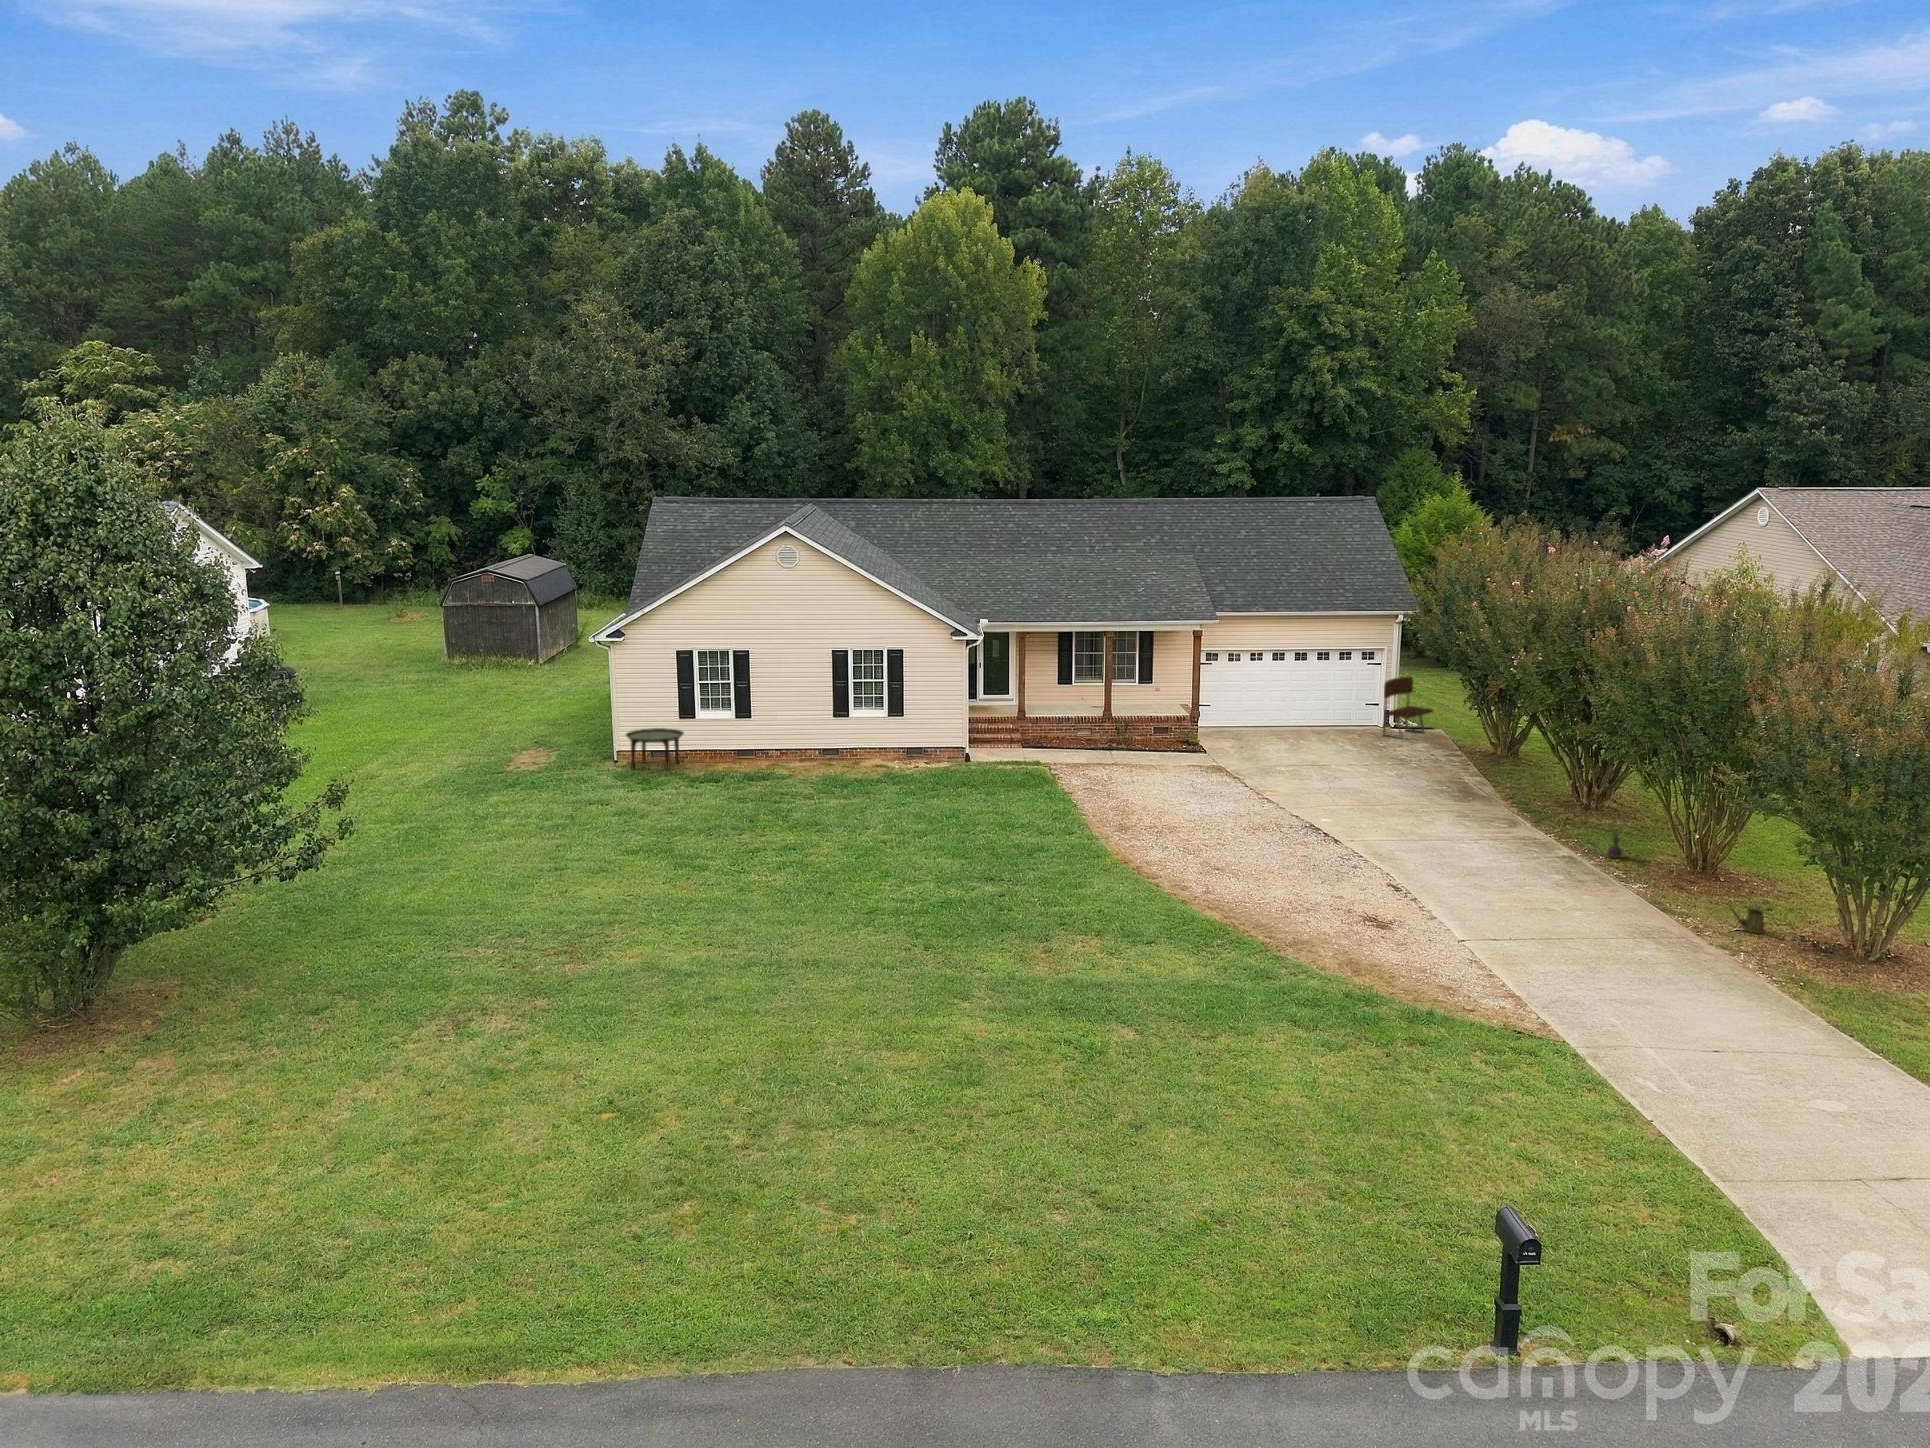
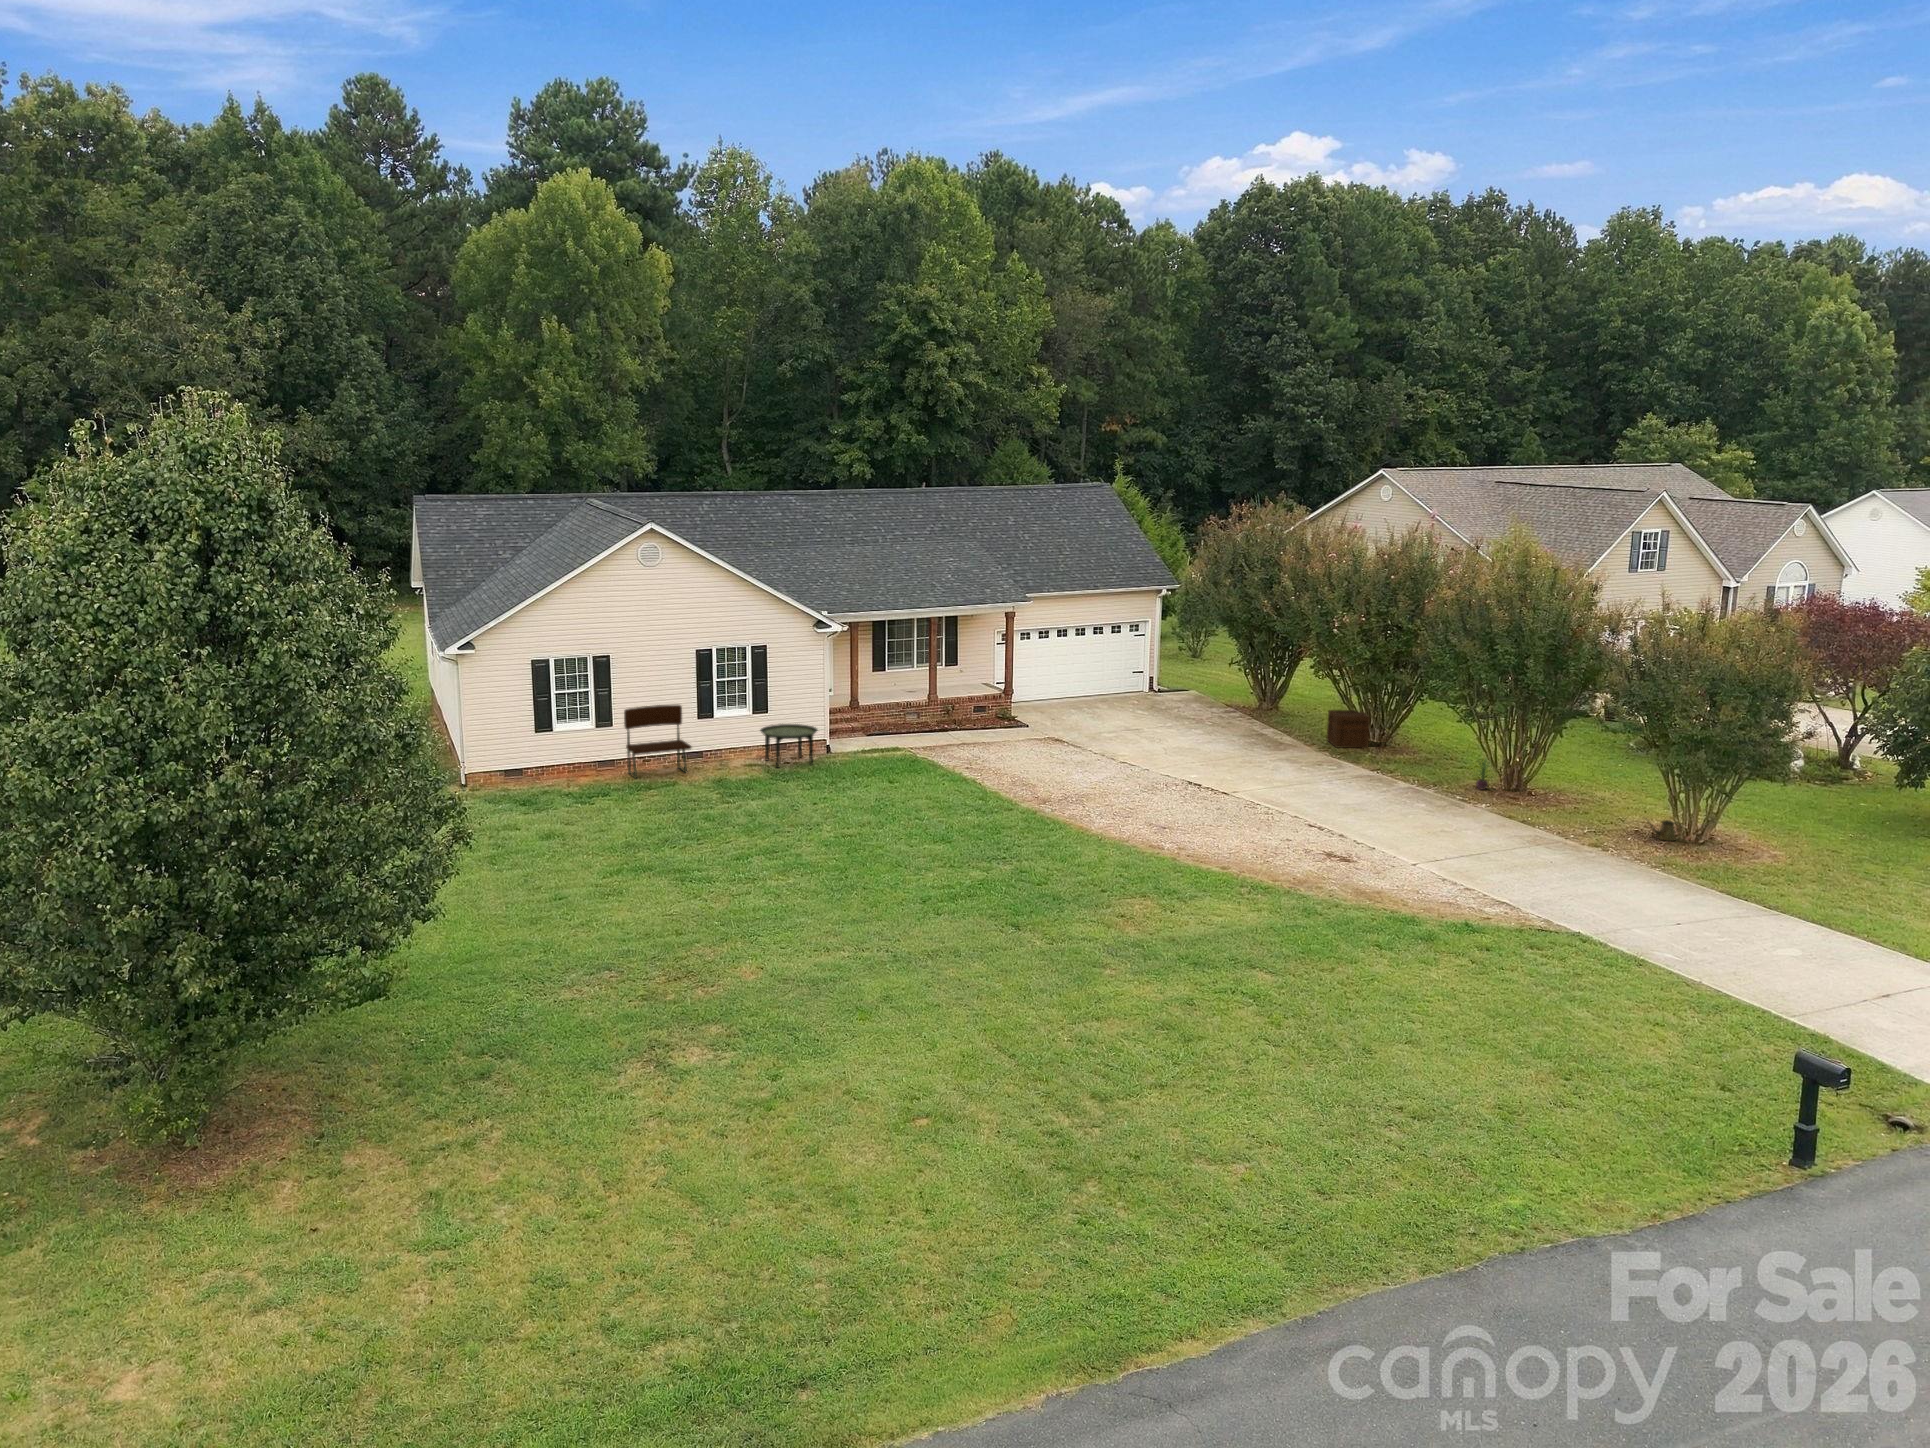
bench: present [1382,677,1433,738] -> present [624,705,691,778]
round table: present [626,728,683,771] -> present [760,724,817,768]
wooden crate: none [1512,758,1555,804] -> present [1327,710,1370,748]

